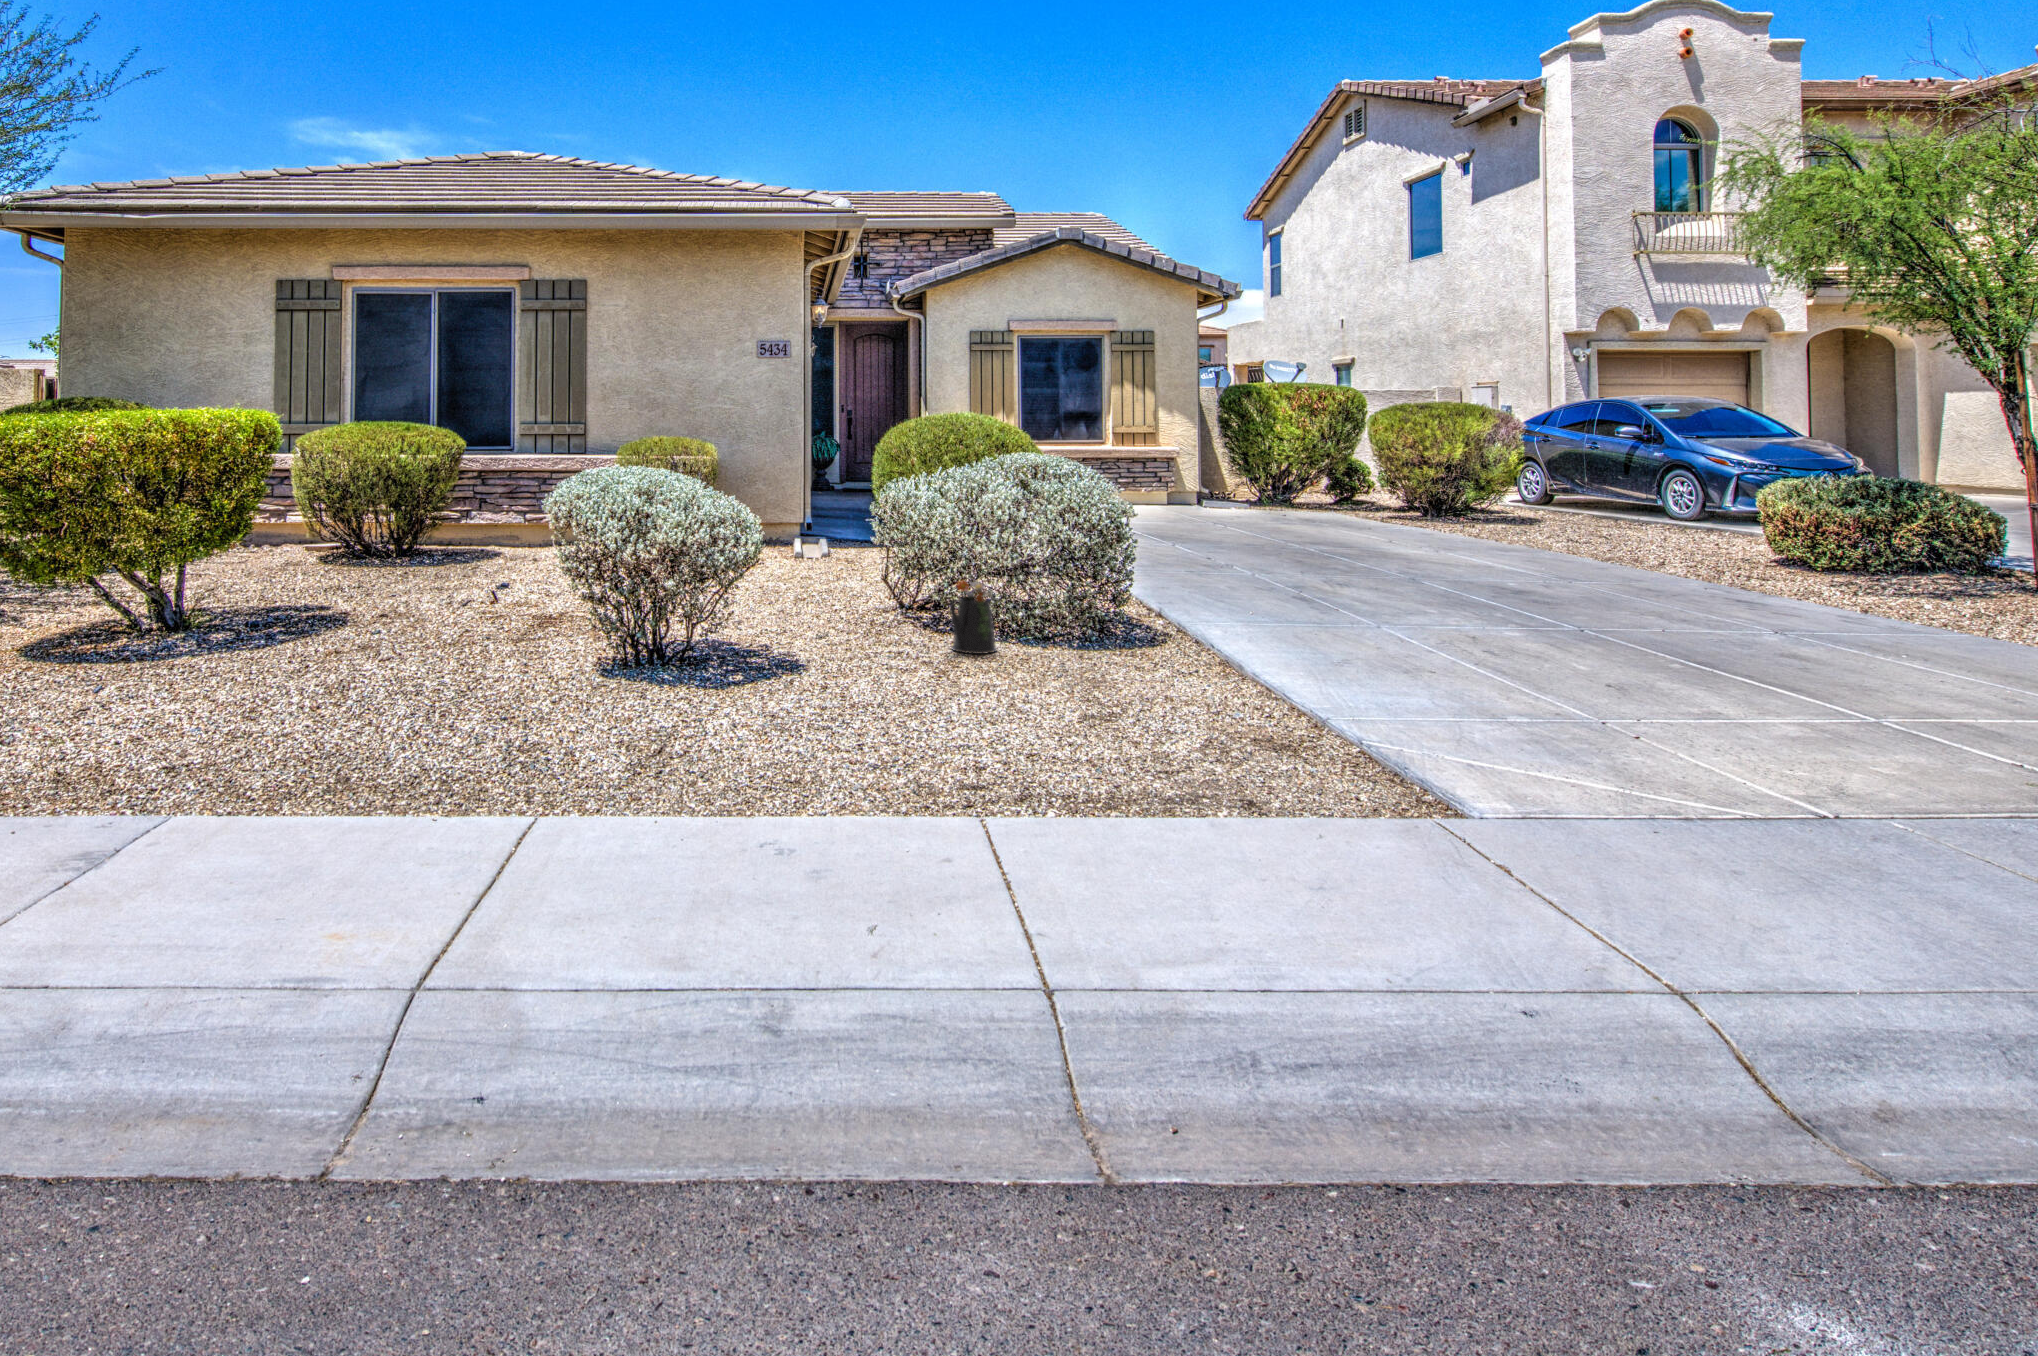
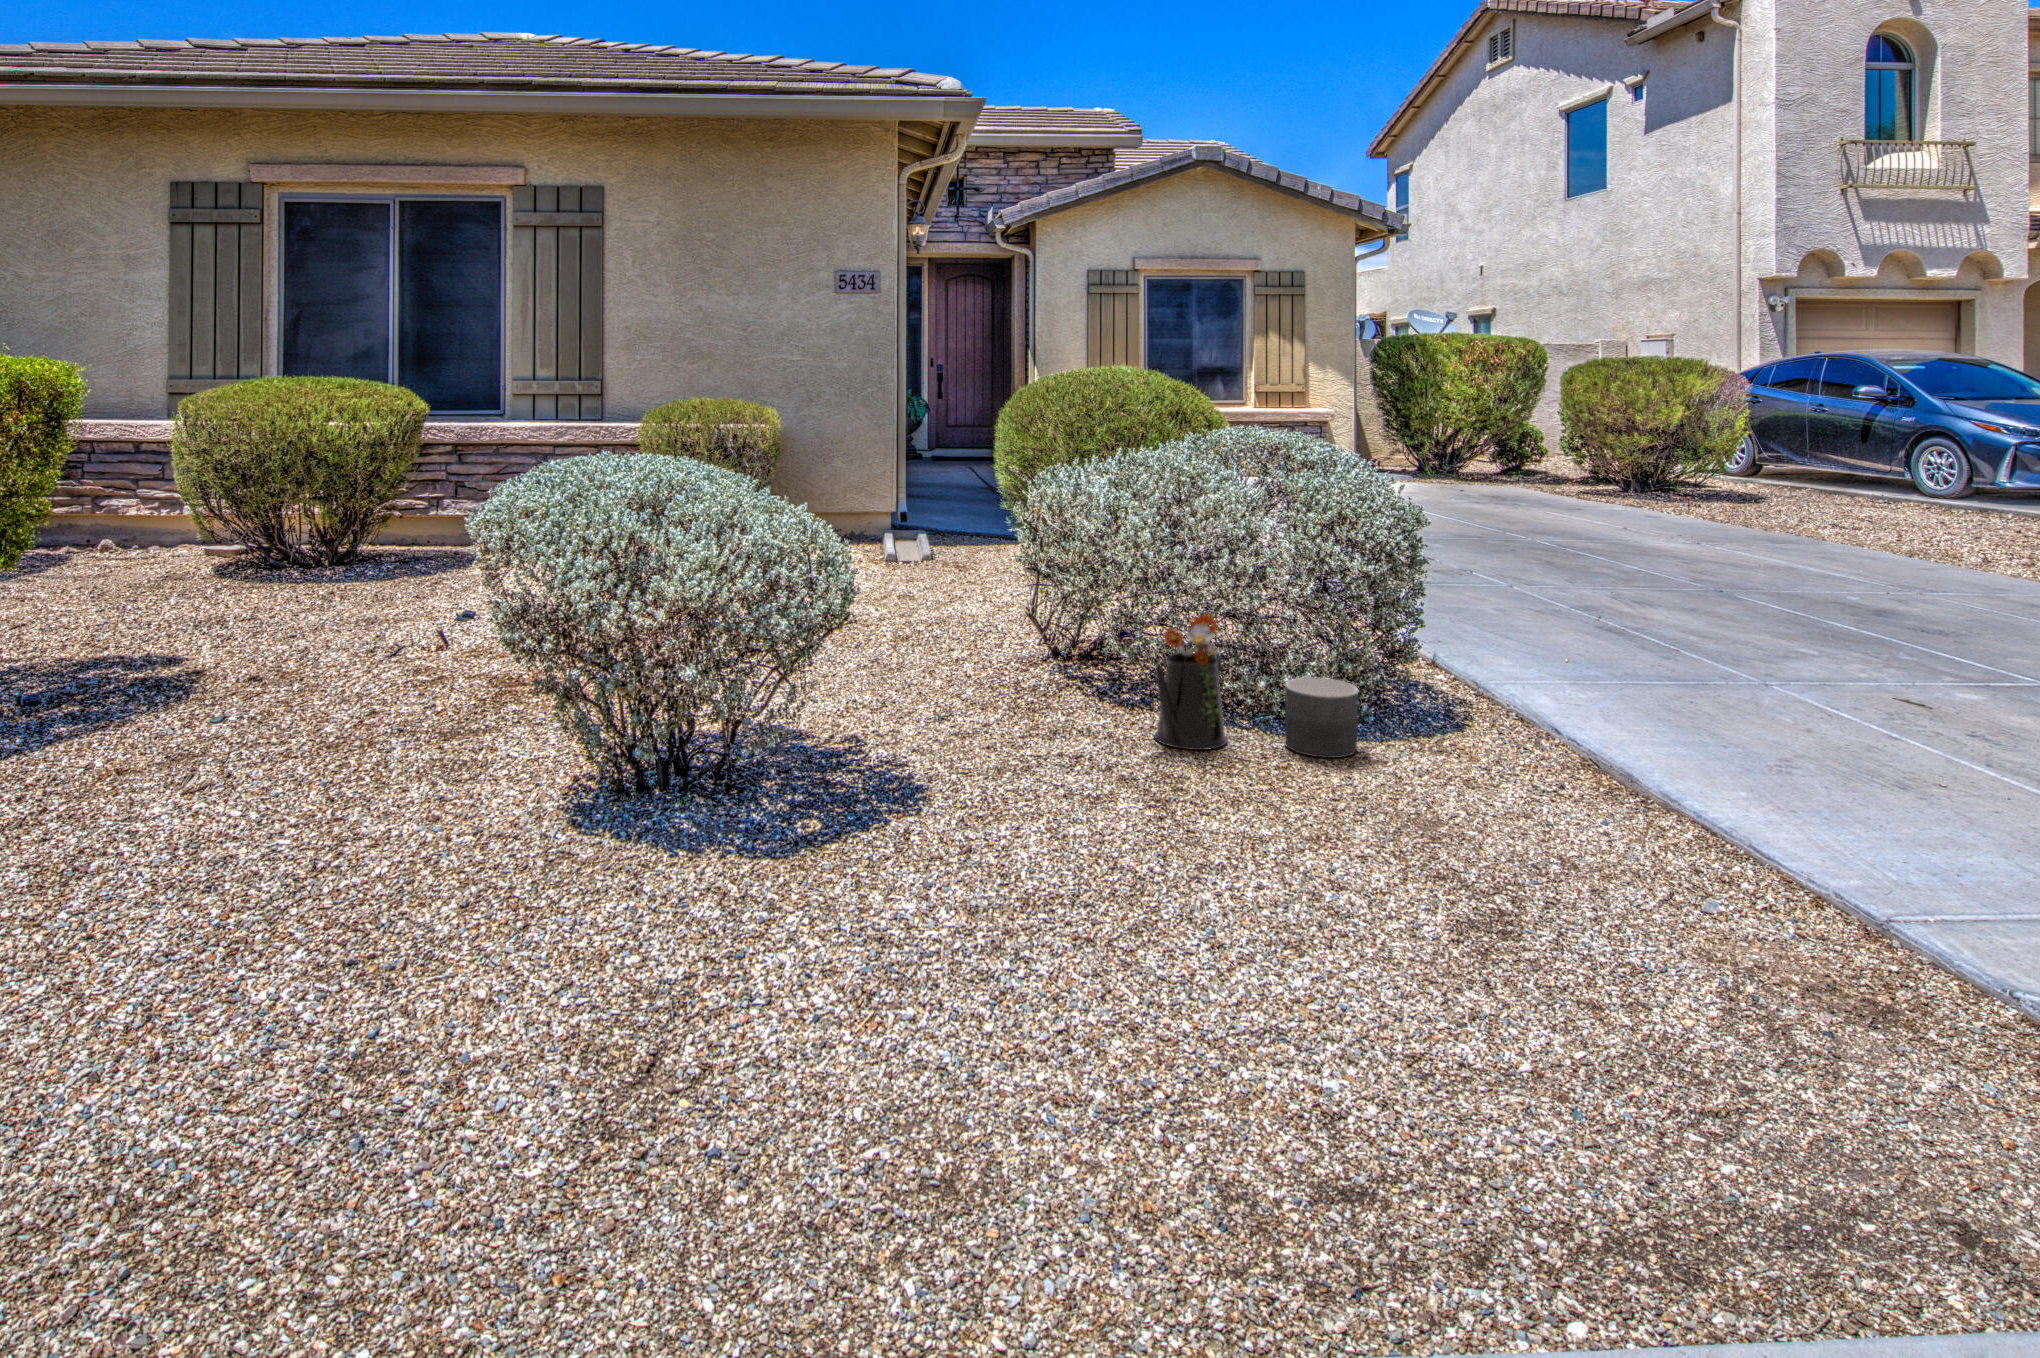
planter: none [1033,612,1078,659] -> present [1285,677,1358,758]

